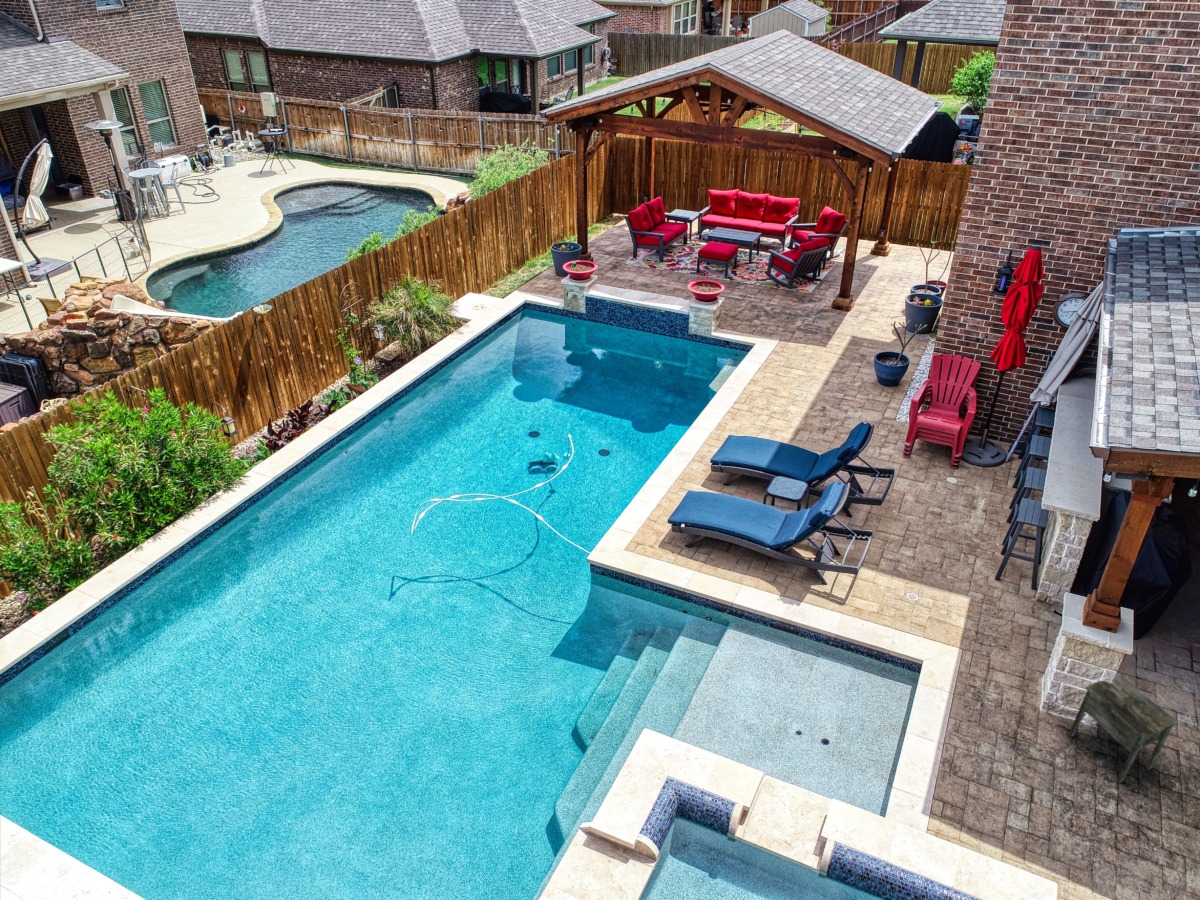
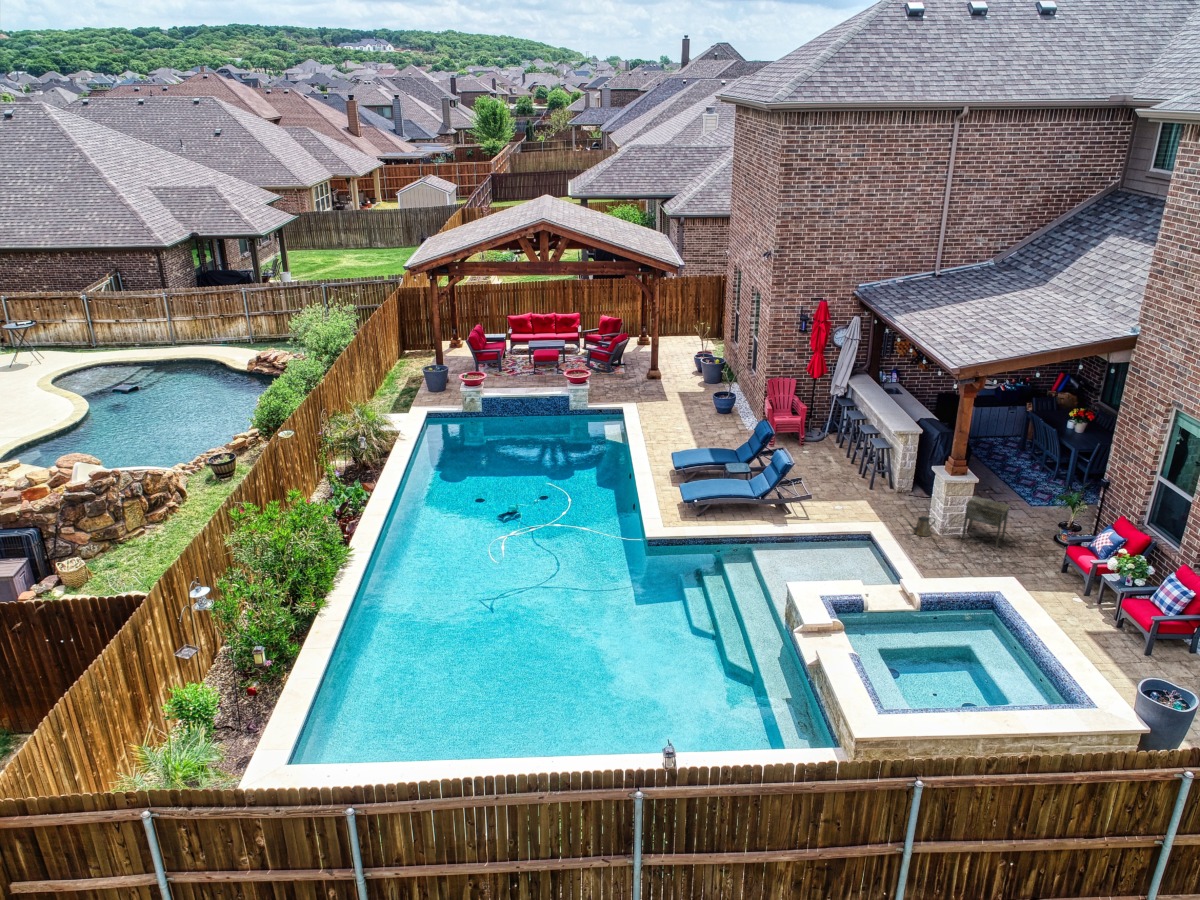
watering can: none [970,660,1033,706] -> present [904,516,935,537]

